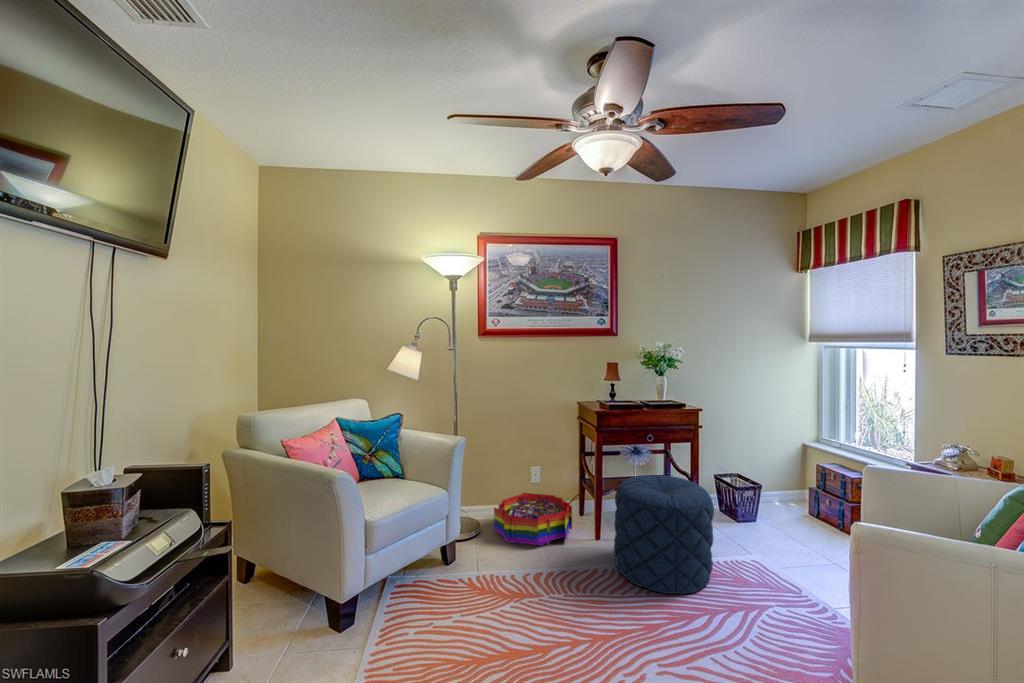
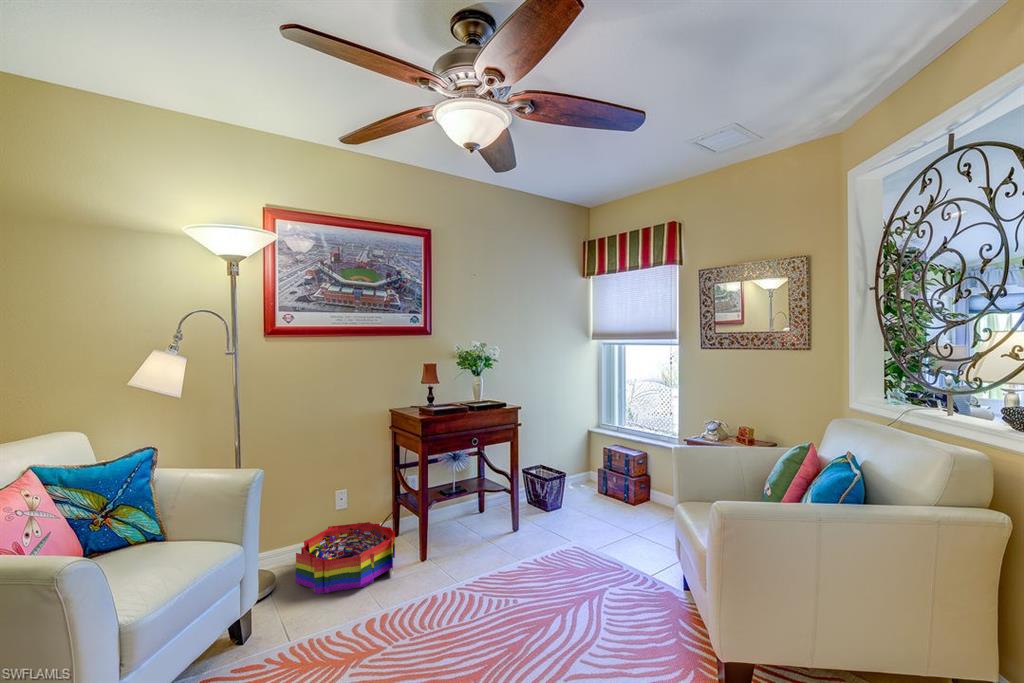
pouf: present [614,475,714,594] -> none [453,480,552,605]

